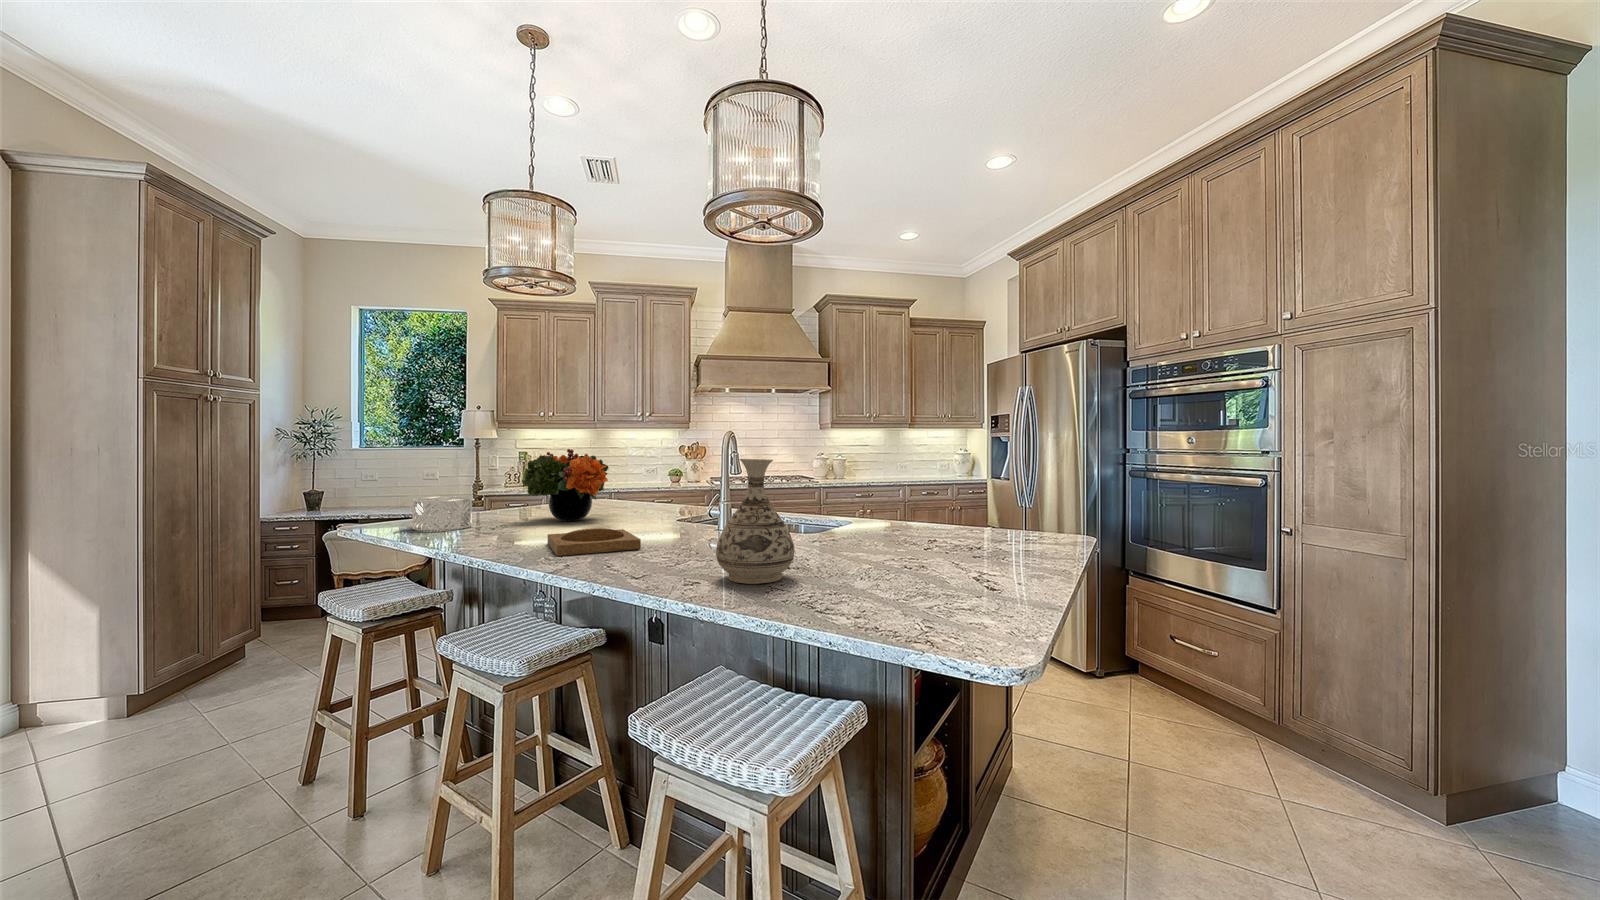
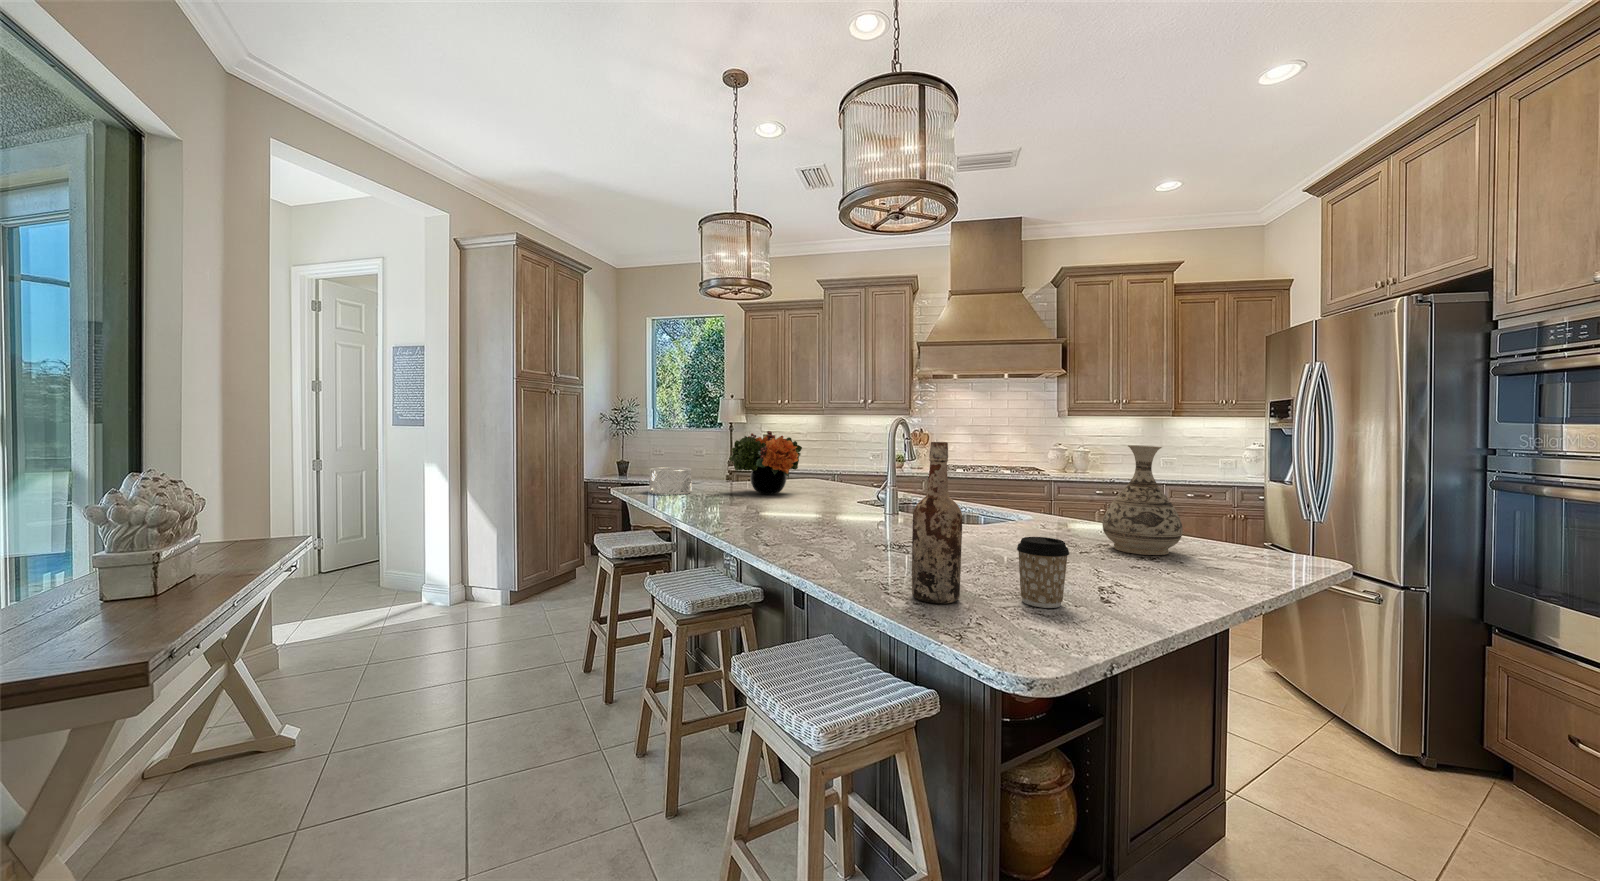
vase: present [716,459,795,584] -> present [1102,445,1183,555]
wine bottle: none [847,461,893,616] -> present [912,442,962,603]
tray: present [548,528,641,556] -> none [723,501,795,521]
coffee cup: none [930,543,975,606] -> present [1017,537,1069,608]

